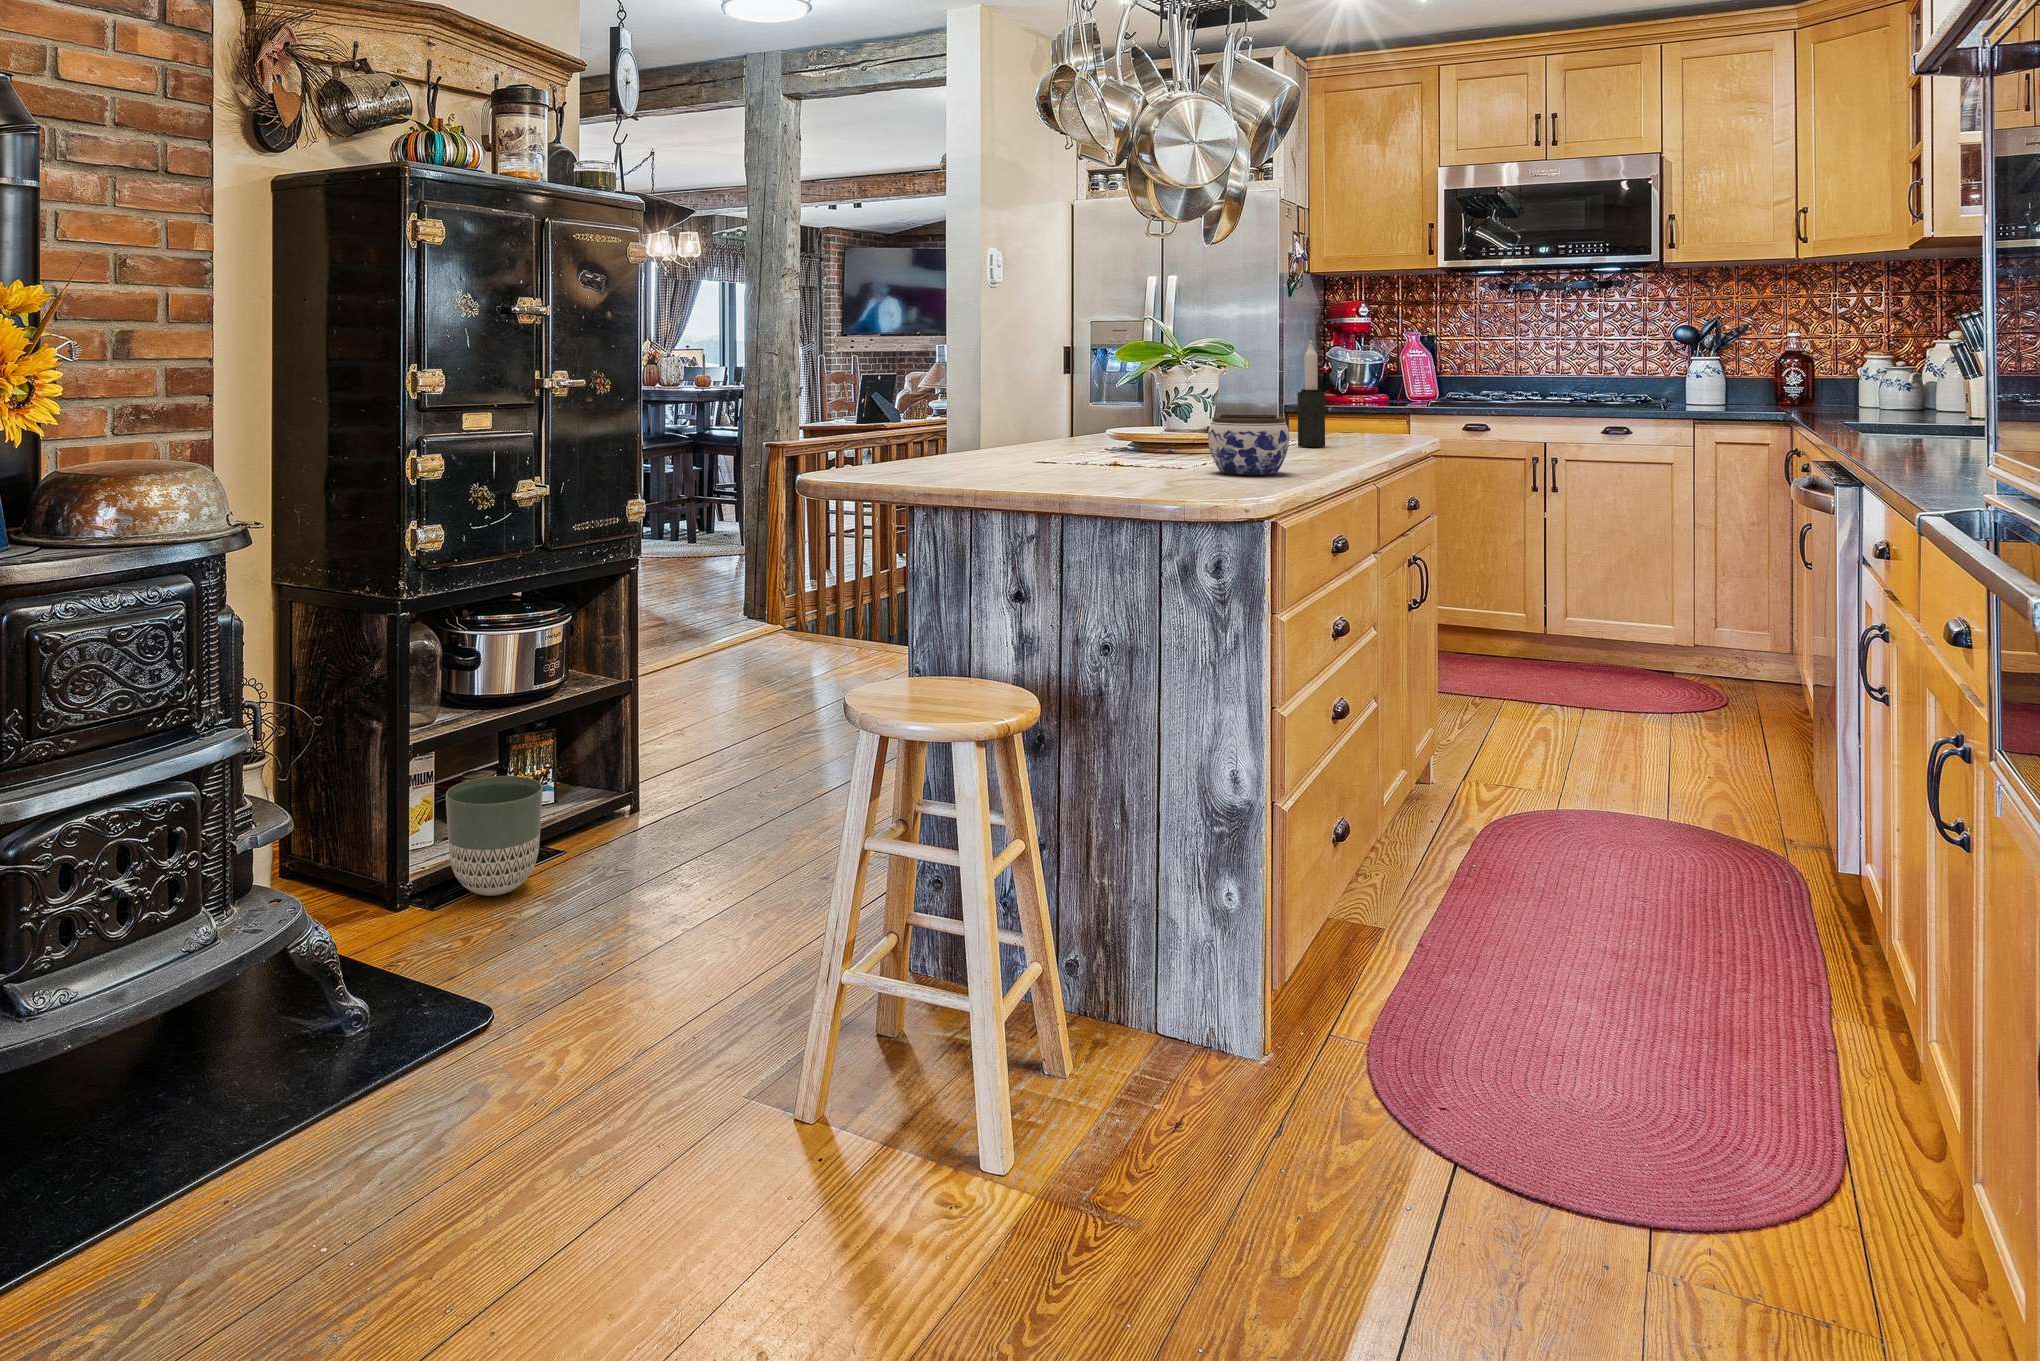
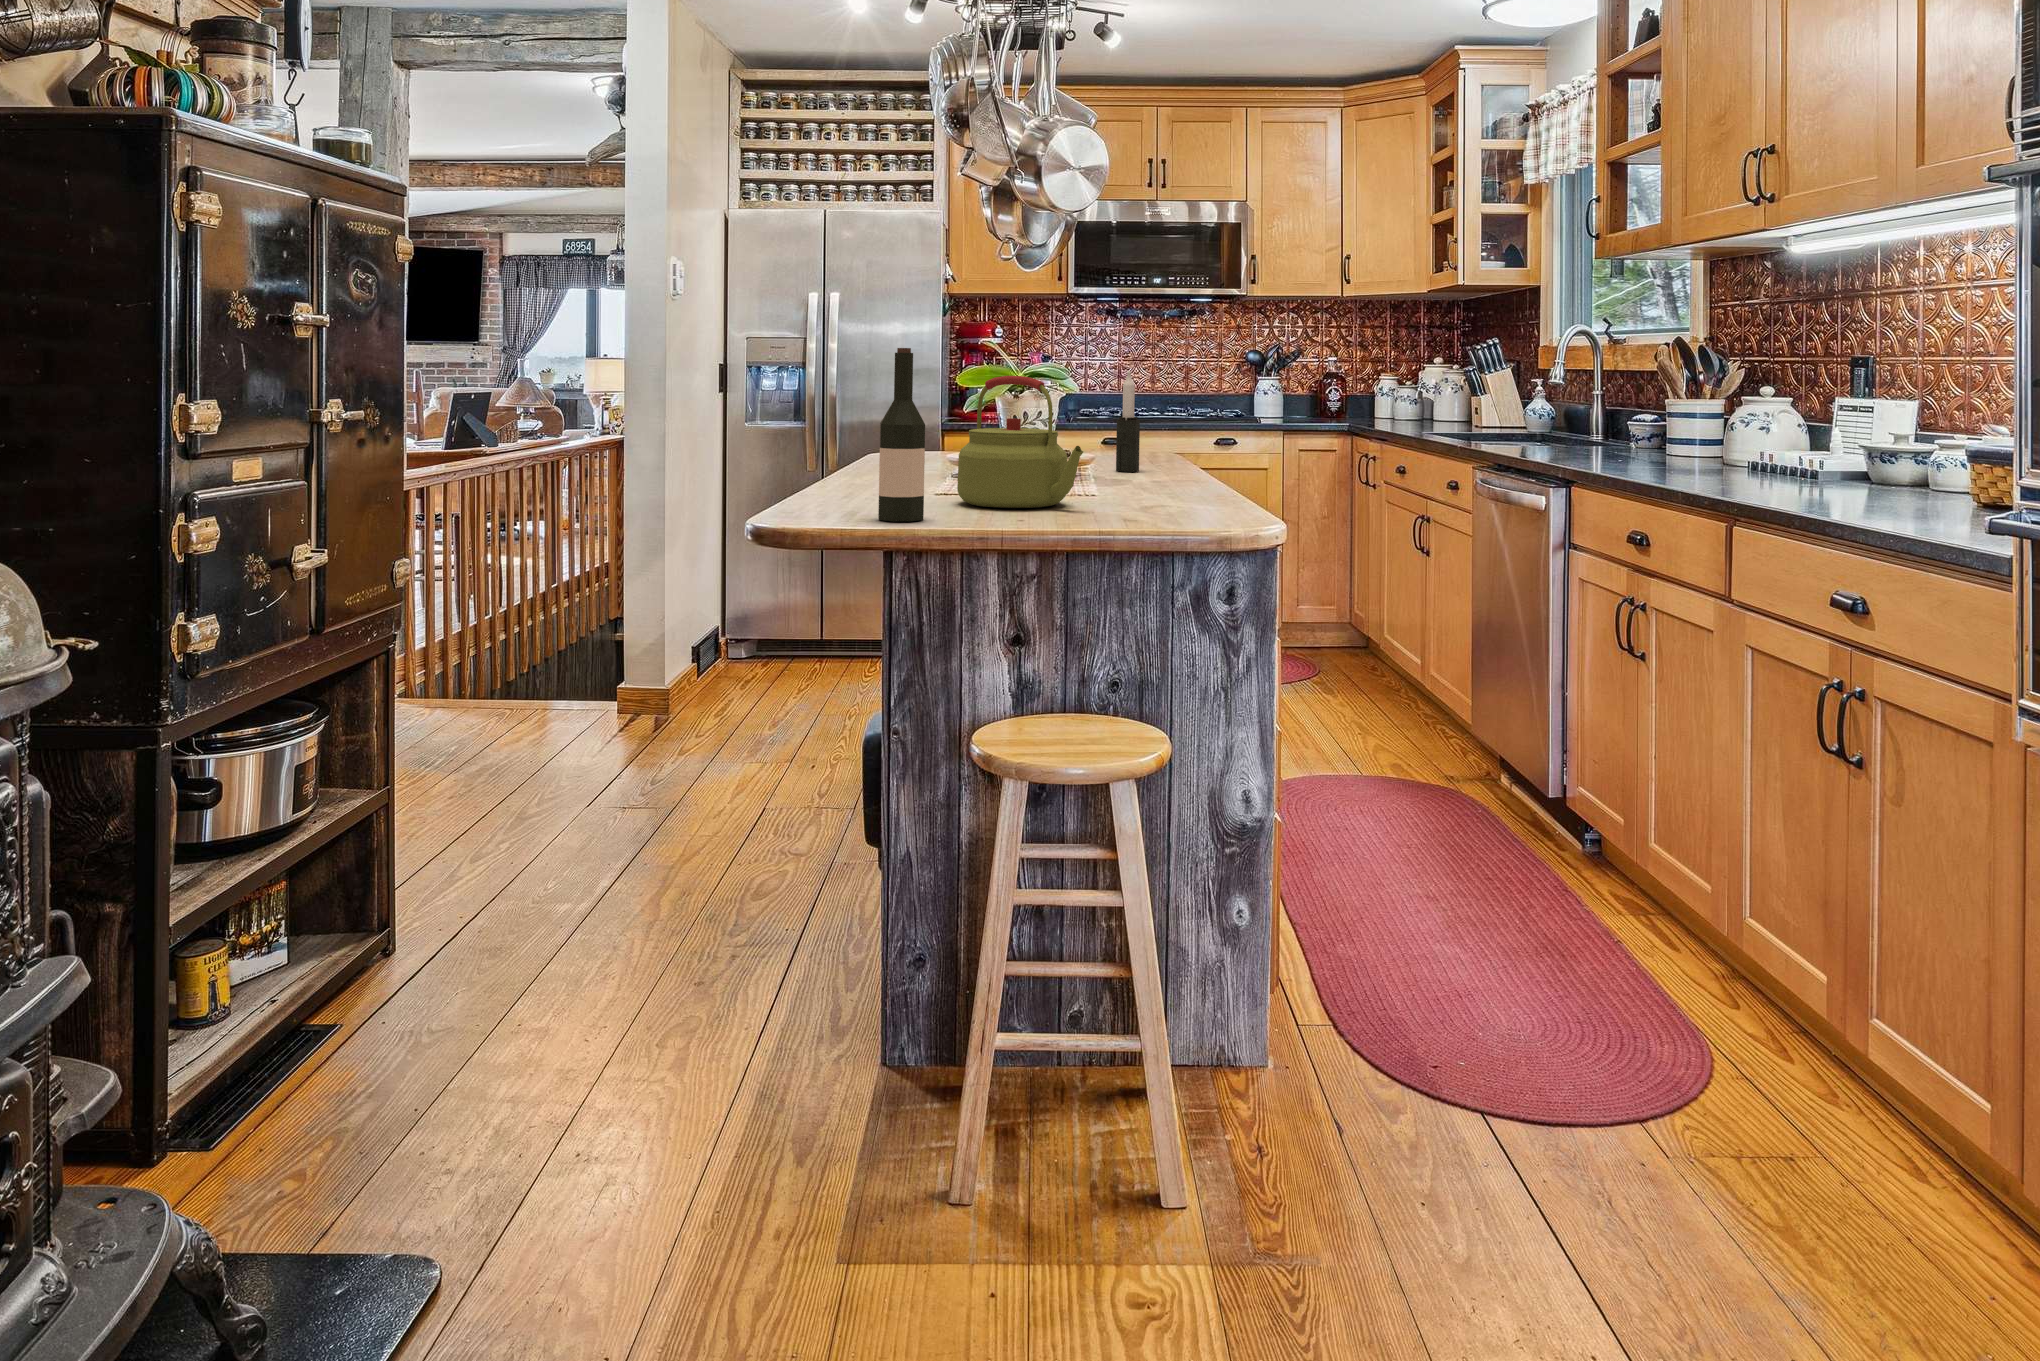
wine bottle: none [905,317,949,477] -> present [878,348,925,521]
kettle: none [1022,343,1130,471] -> present [957,376,1083,508]
jar: present [1208,414,1289,475] -> none [1138,447,1213,505]
planter: present [446,776,542,896] -> none [211,936,354,1106]

